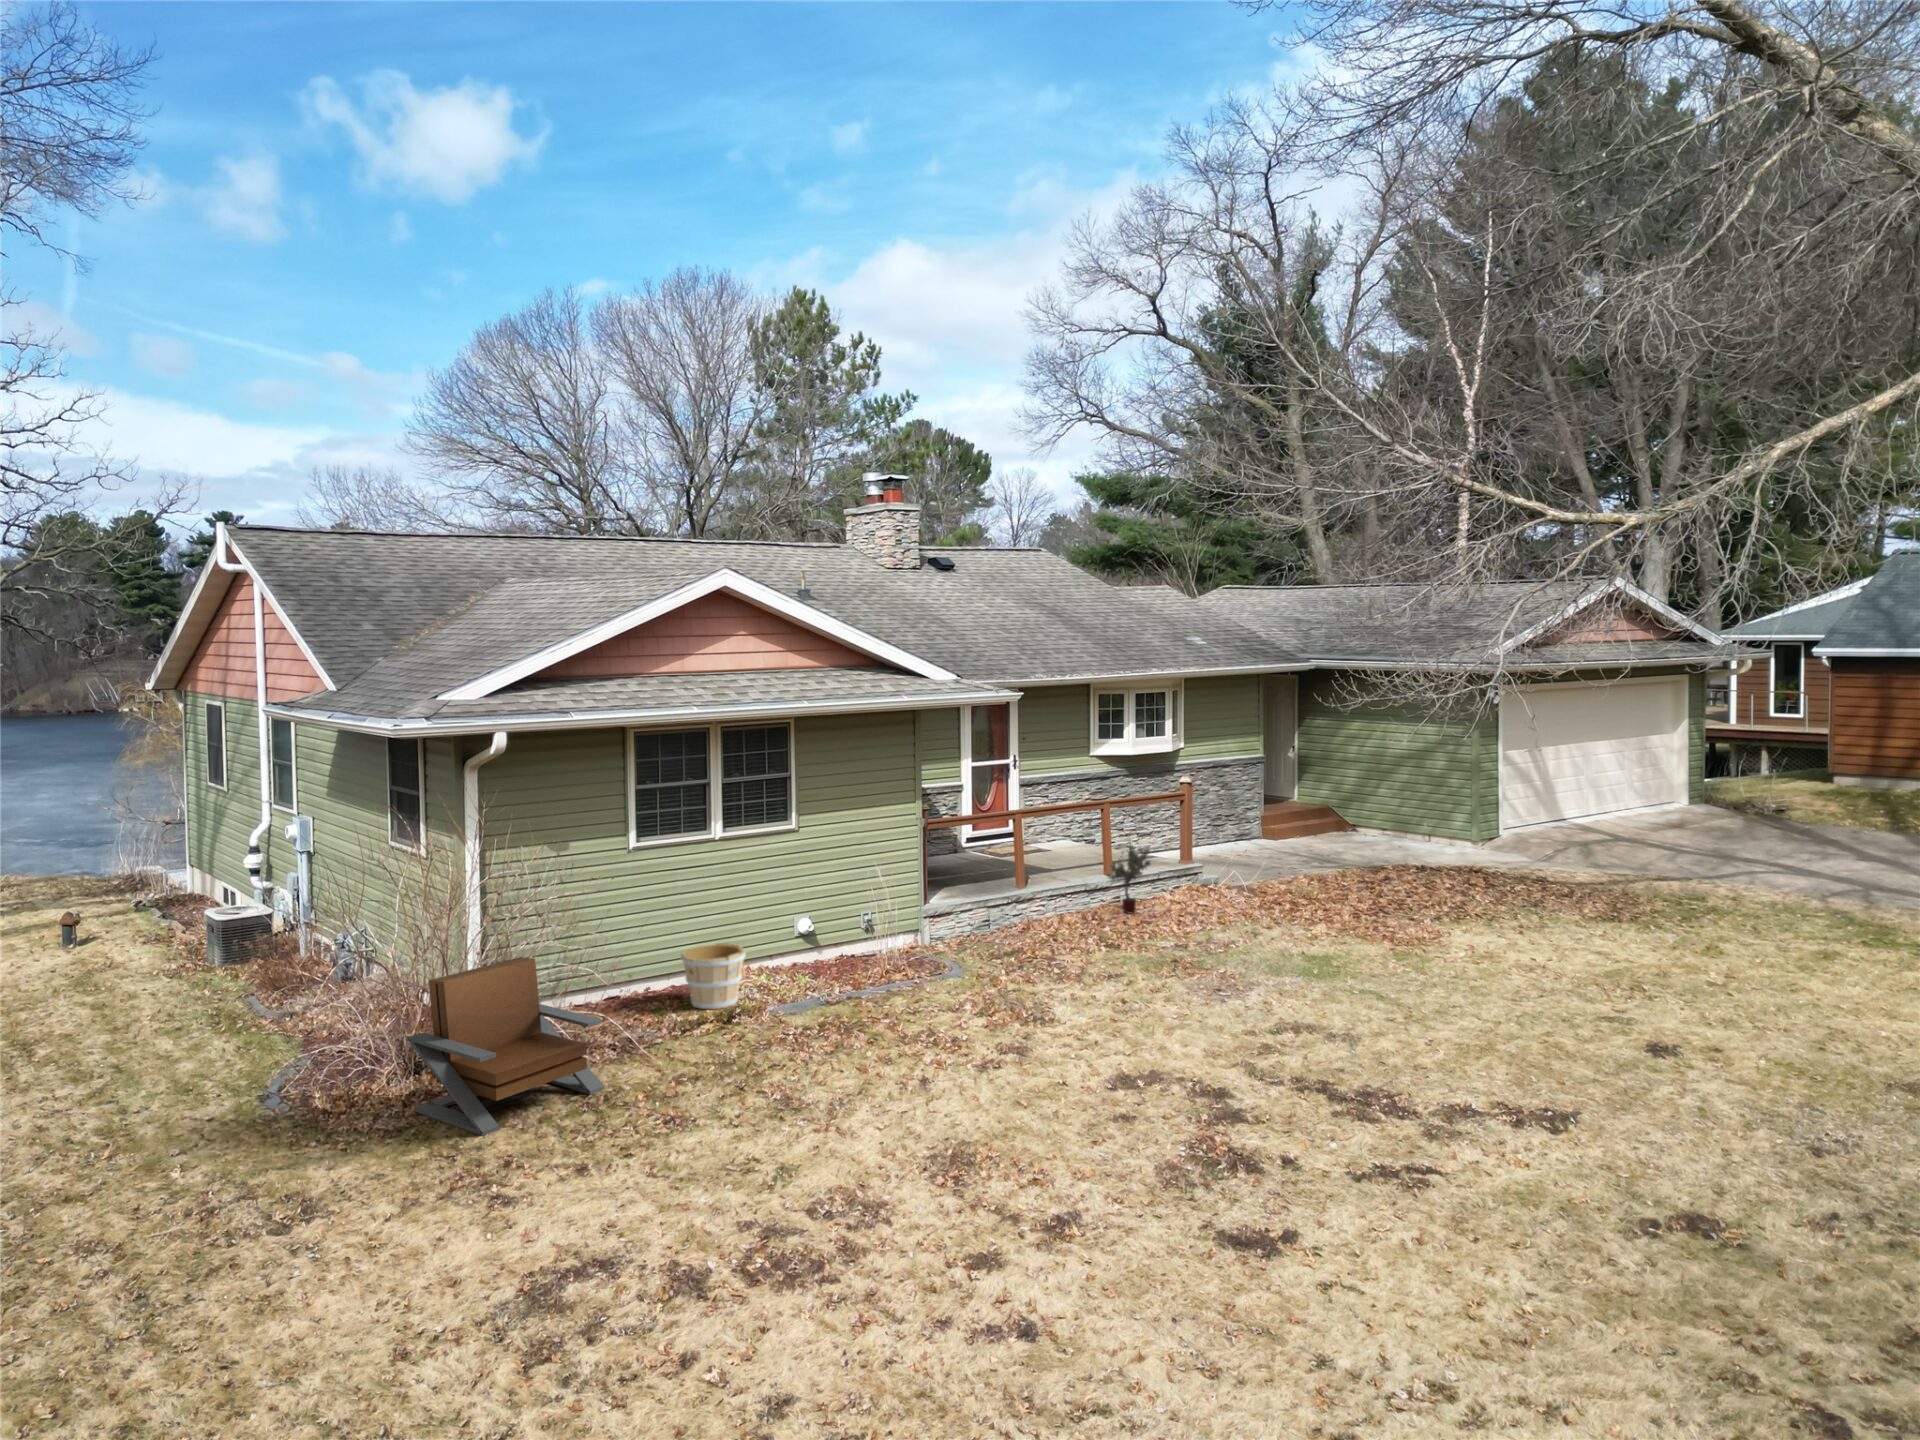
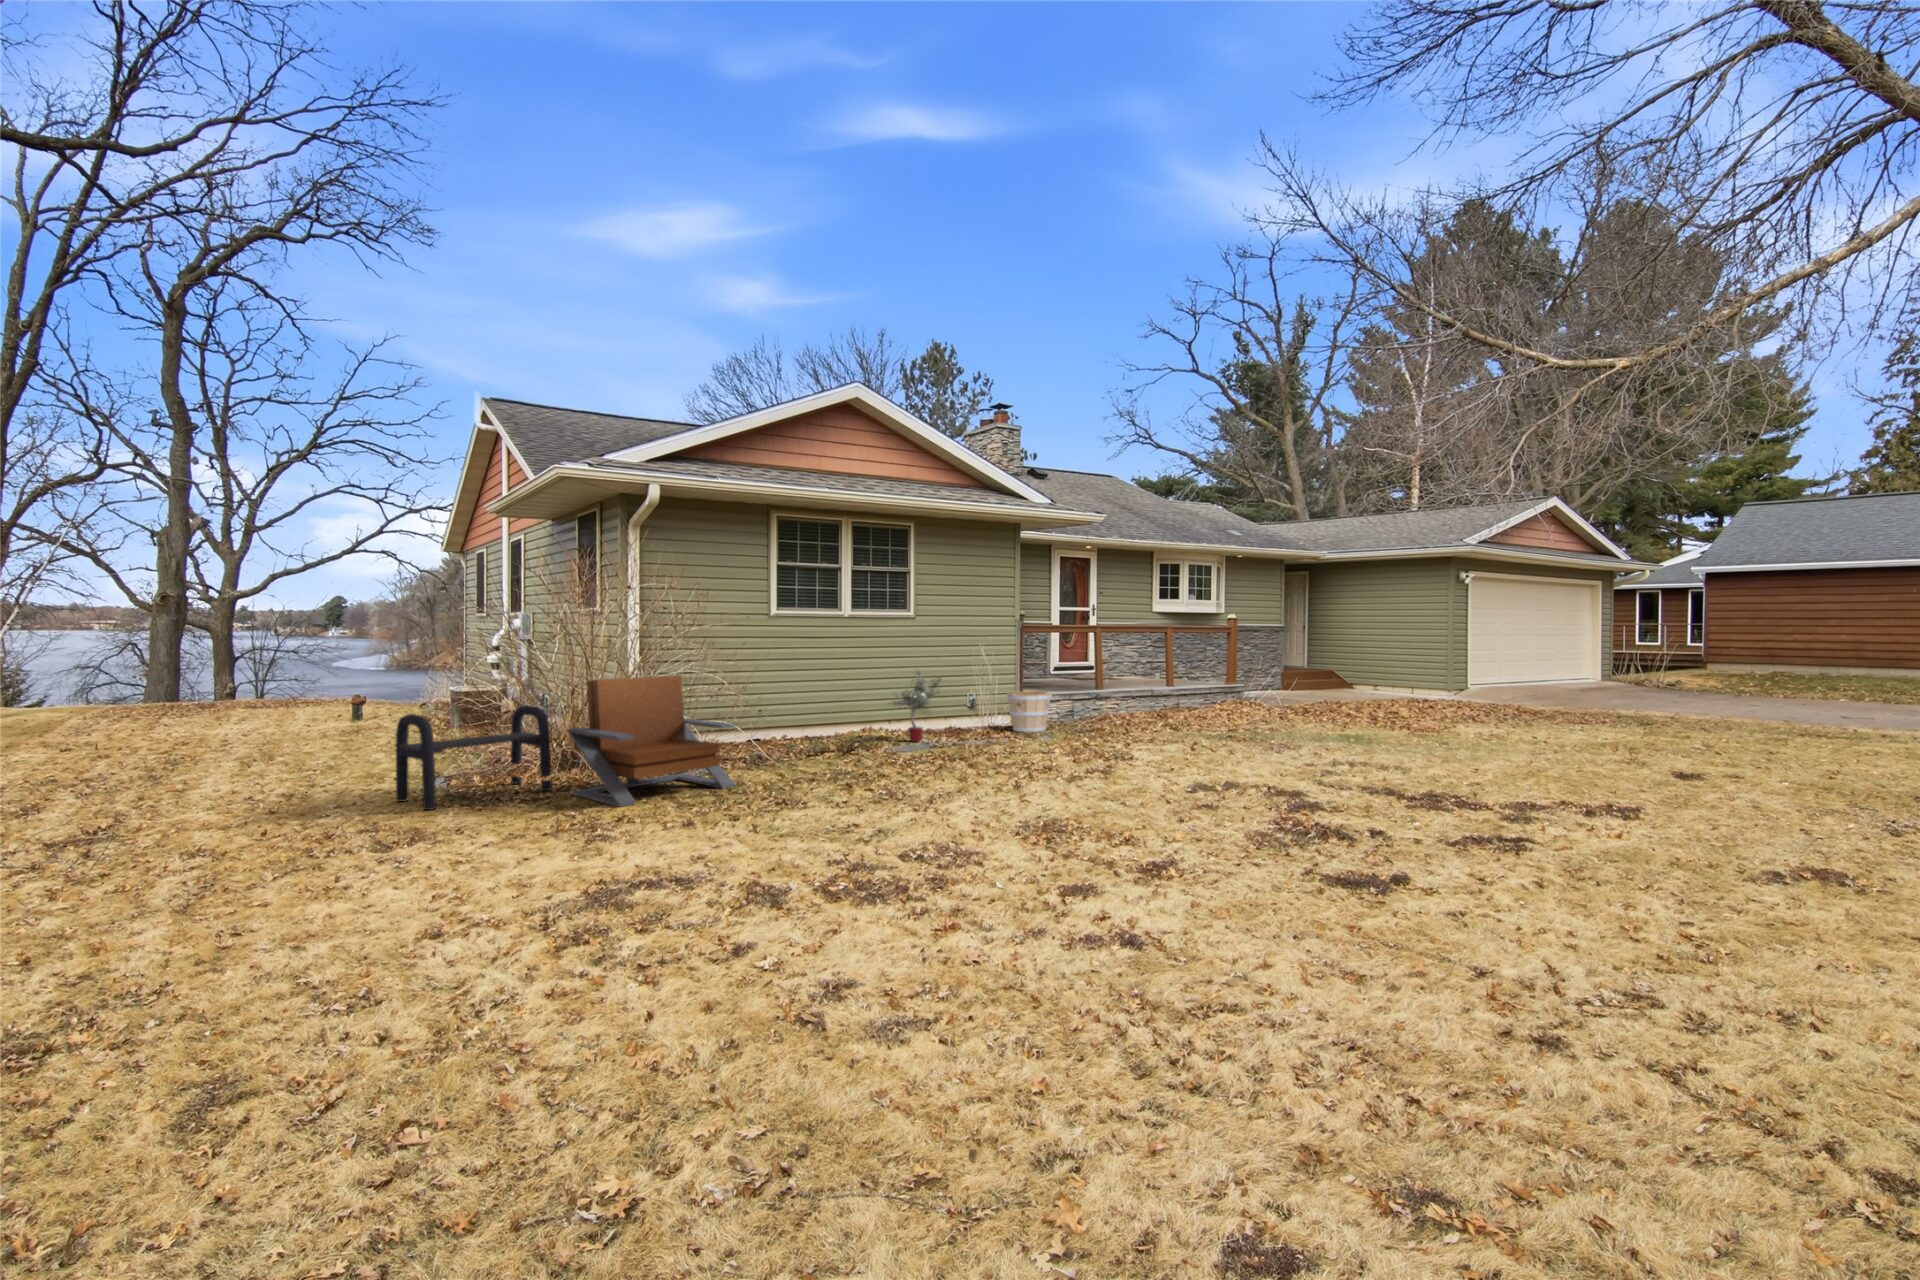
potted tree: present [1108,842,1150,914] -> present [888,670,941,742]
wooden bucket: present [681,943,746,1009] -> present [1007,690,1052,733]
bench: none [207,1002,388,1149] -> present [396,705,552,810]

